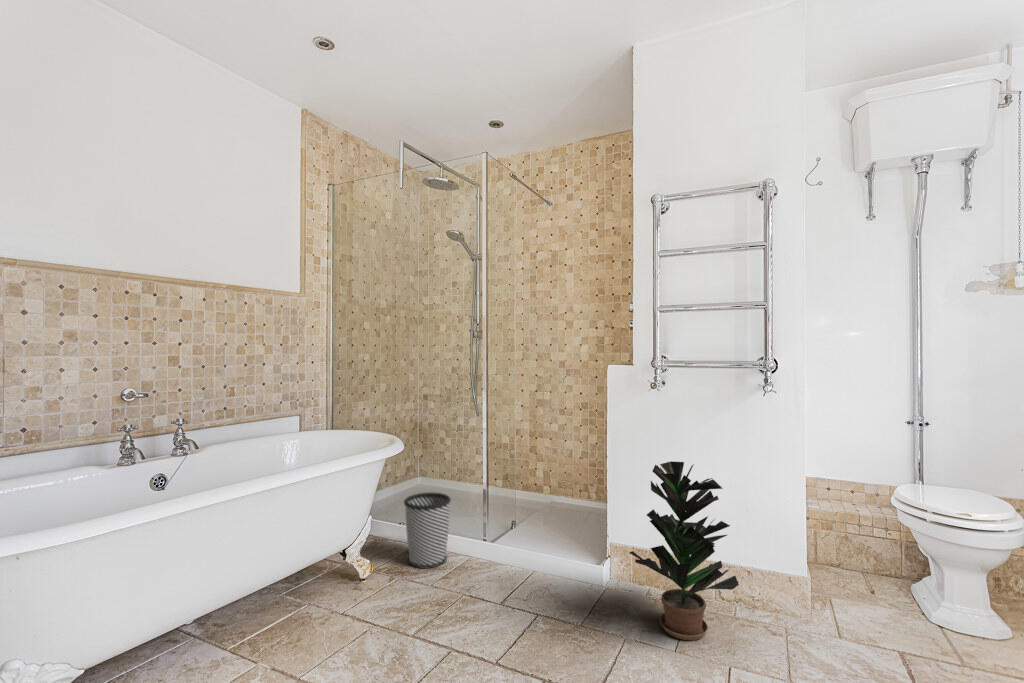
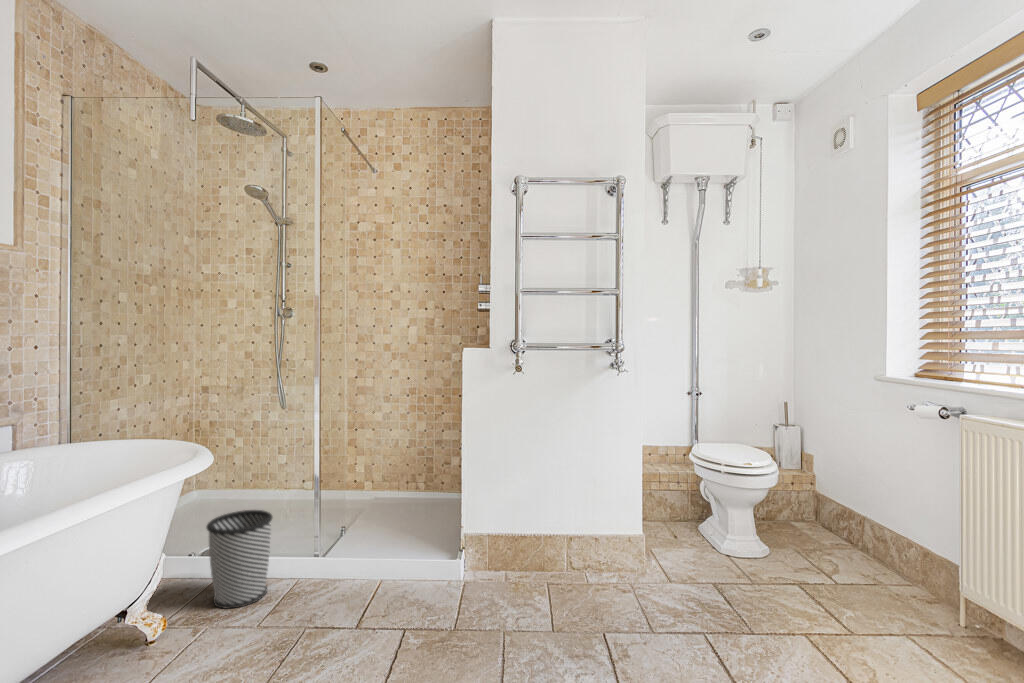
potted plant: present [629,461,739,640] -> none [499,443,605,617]

